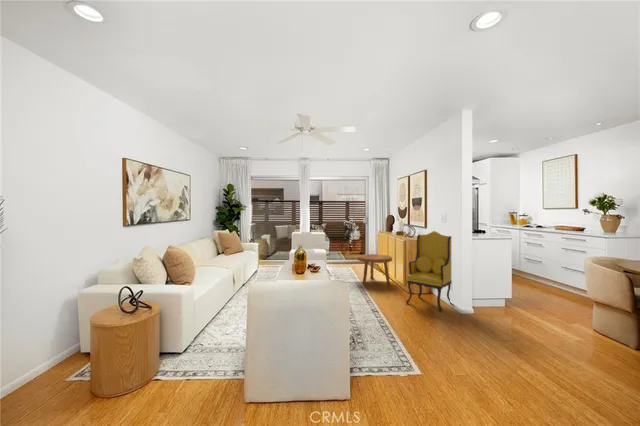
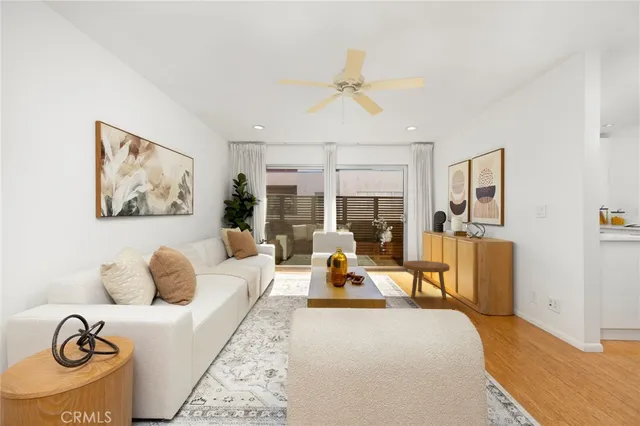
armchair: present [406,231,452,311] -> none [486,231,554,346]

